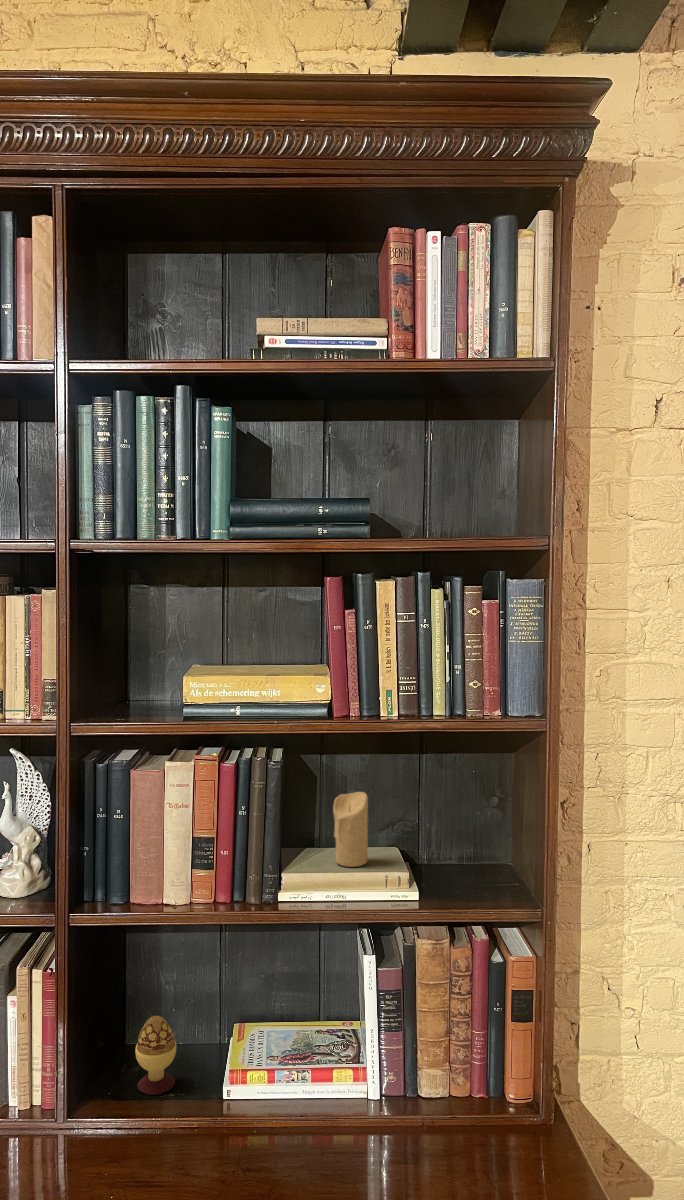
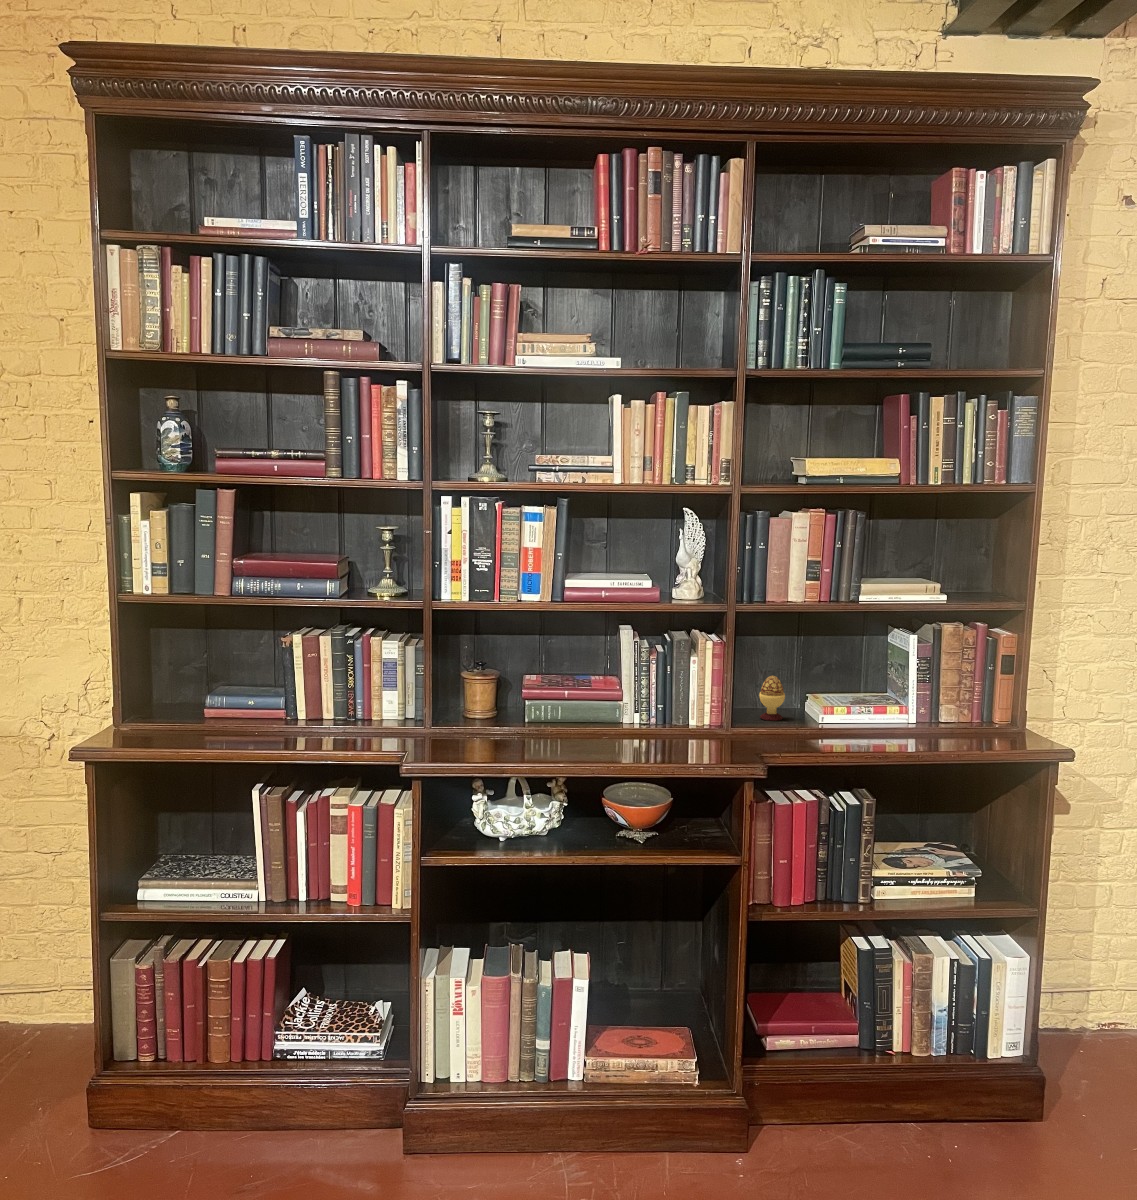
candle: present [333,792,368,867] -> none [886,538,910,583]

